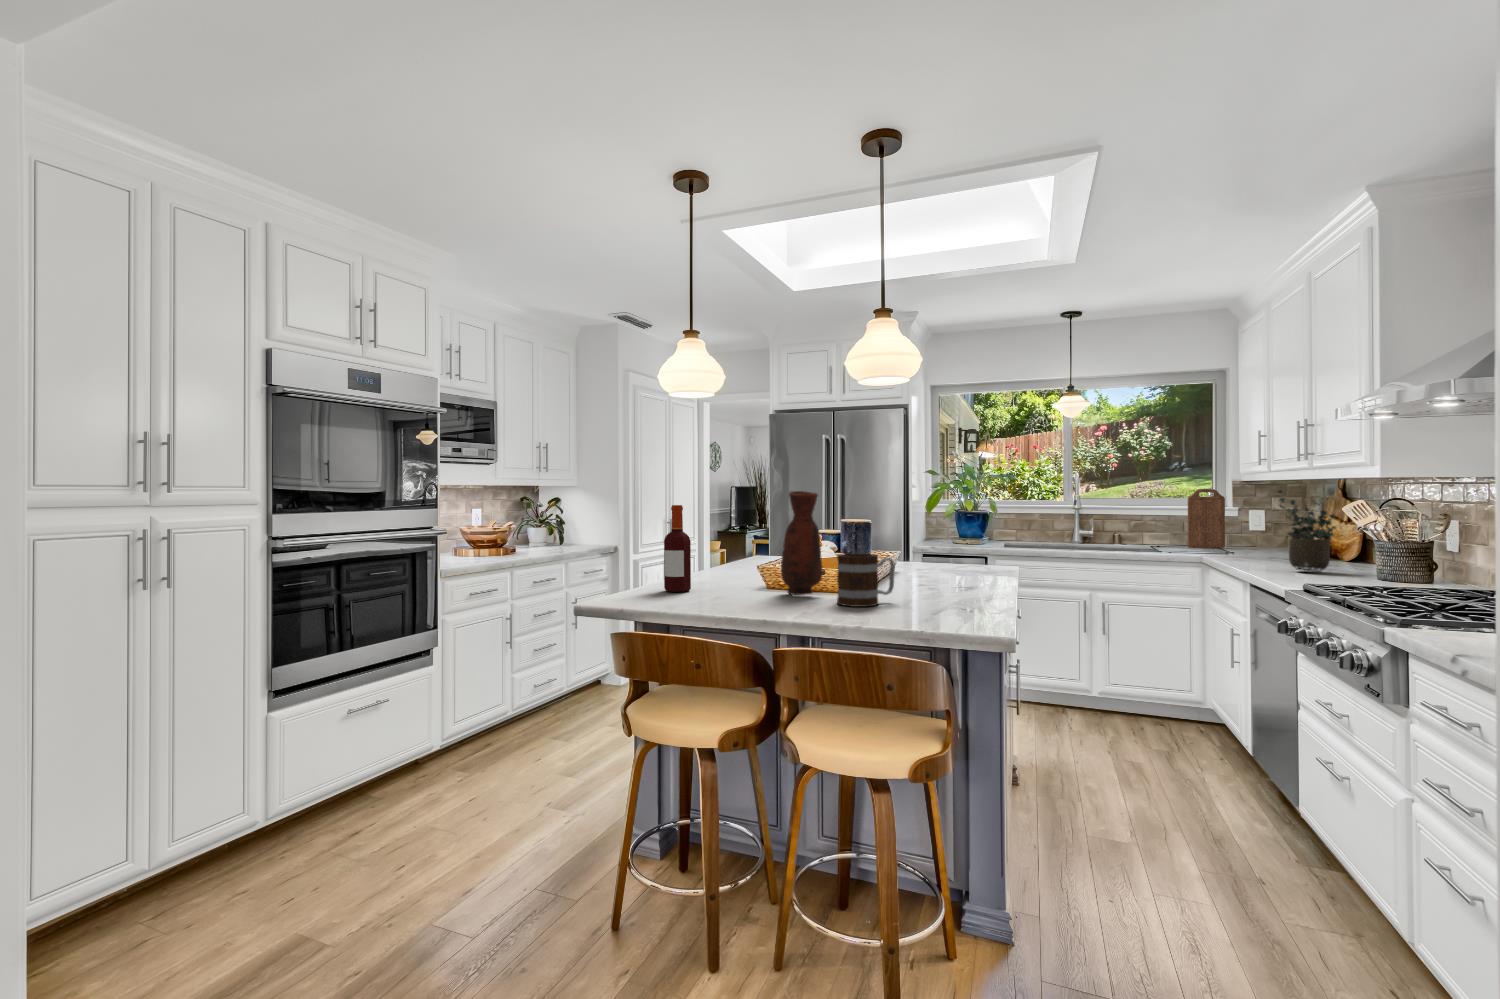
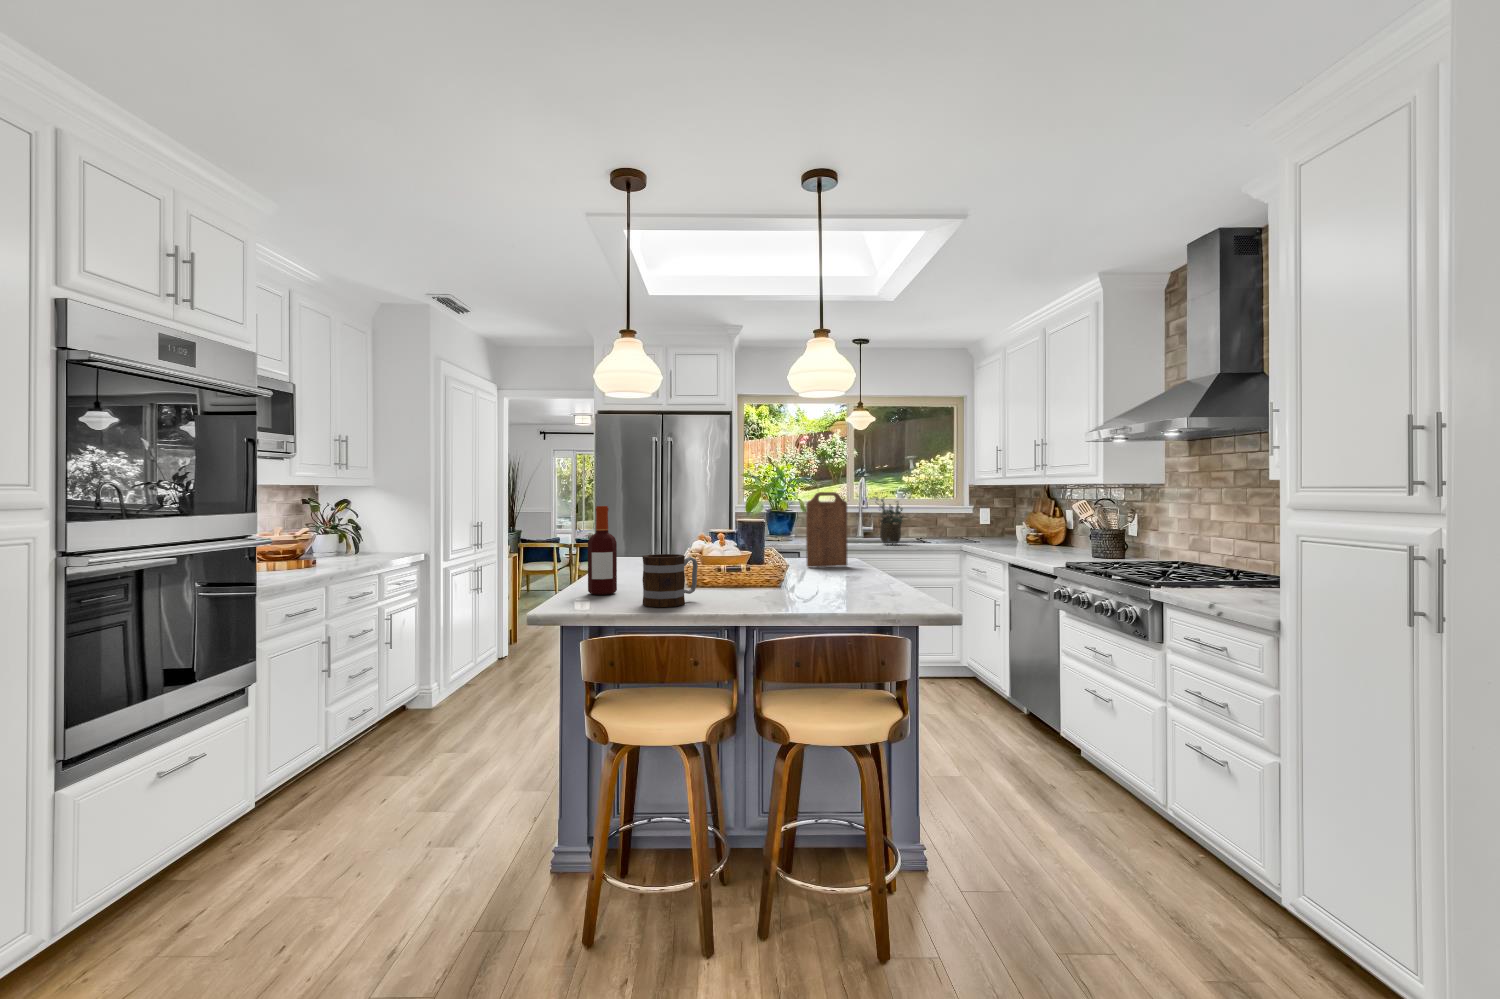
cutting board: present [1188,489,1225,548] -> present [806,492,847,567]
potted plant: present [1278,490,1336,572] -> present [875,492,904,544]
vase: present [781,491,823,595] -> none [708,492,748,591]
mug: present [837,554,895,607] -> present [642,554,698,607]

